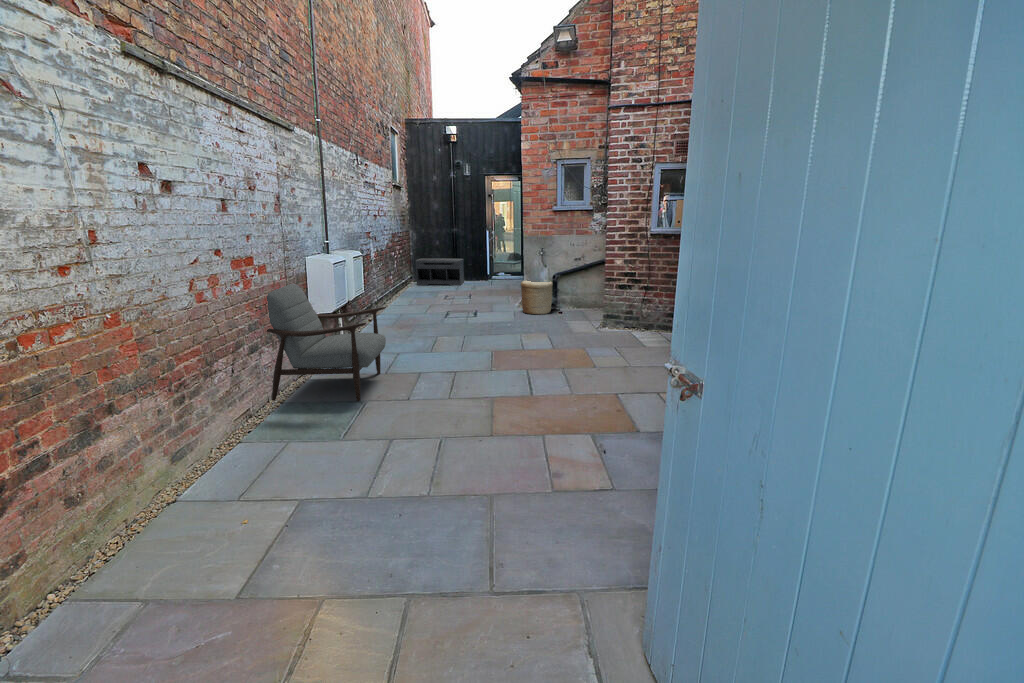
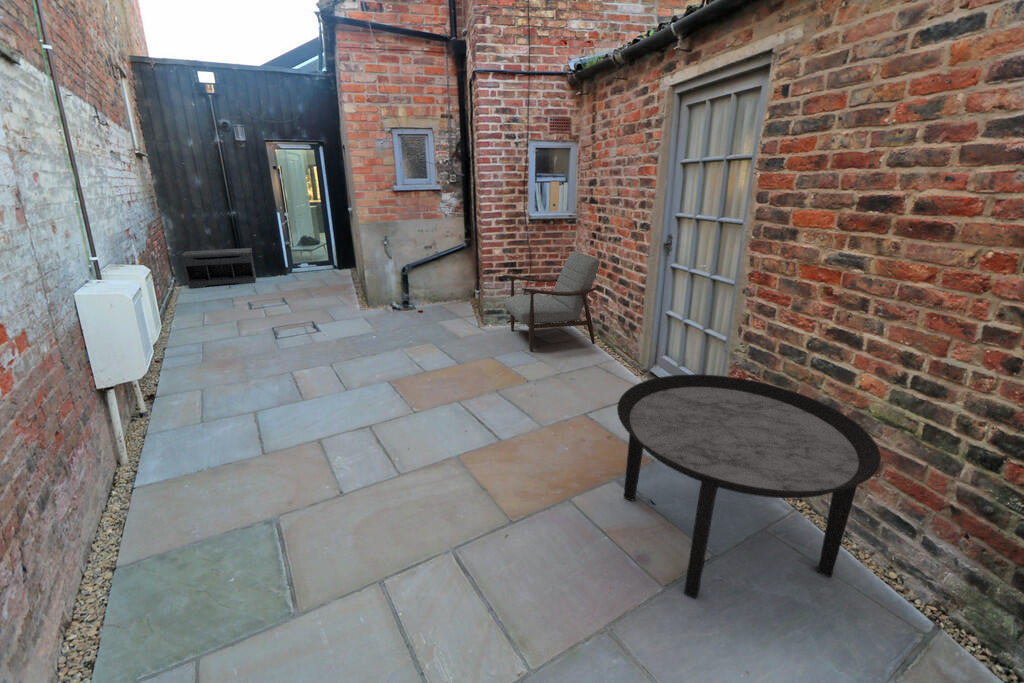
woven basket: present [521,280,553,314] -> none [369,274,409,316]
chair: present [266,284,386,401] -> present [503,252,600,351]
round table: none [532,346,734,517] -> present [617,374,881,598]

